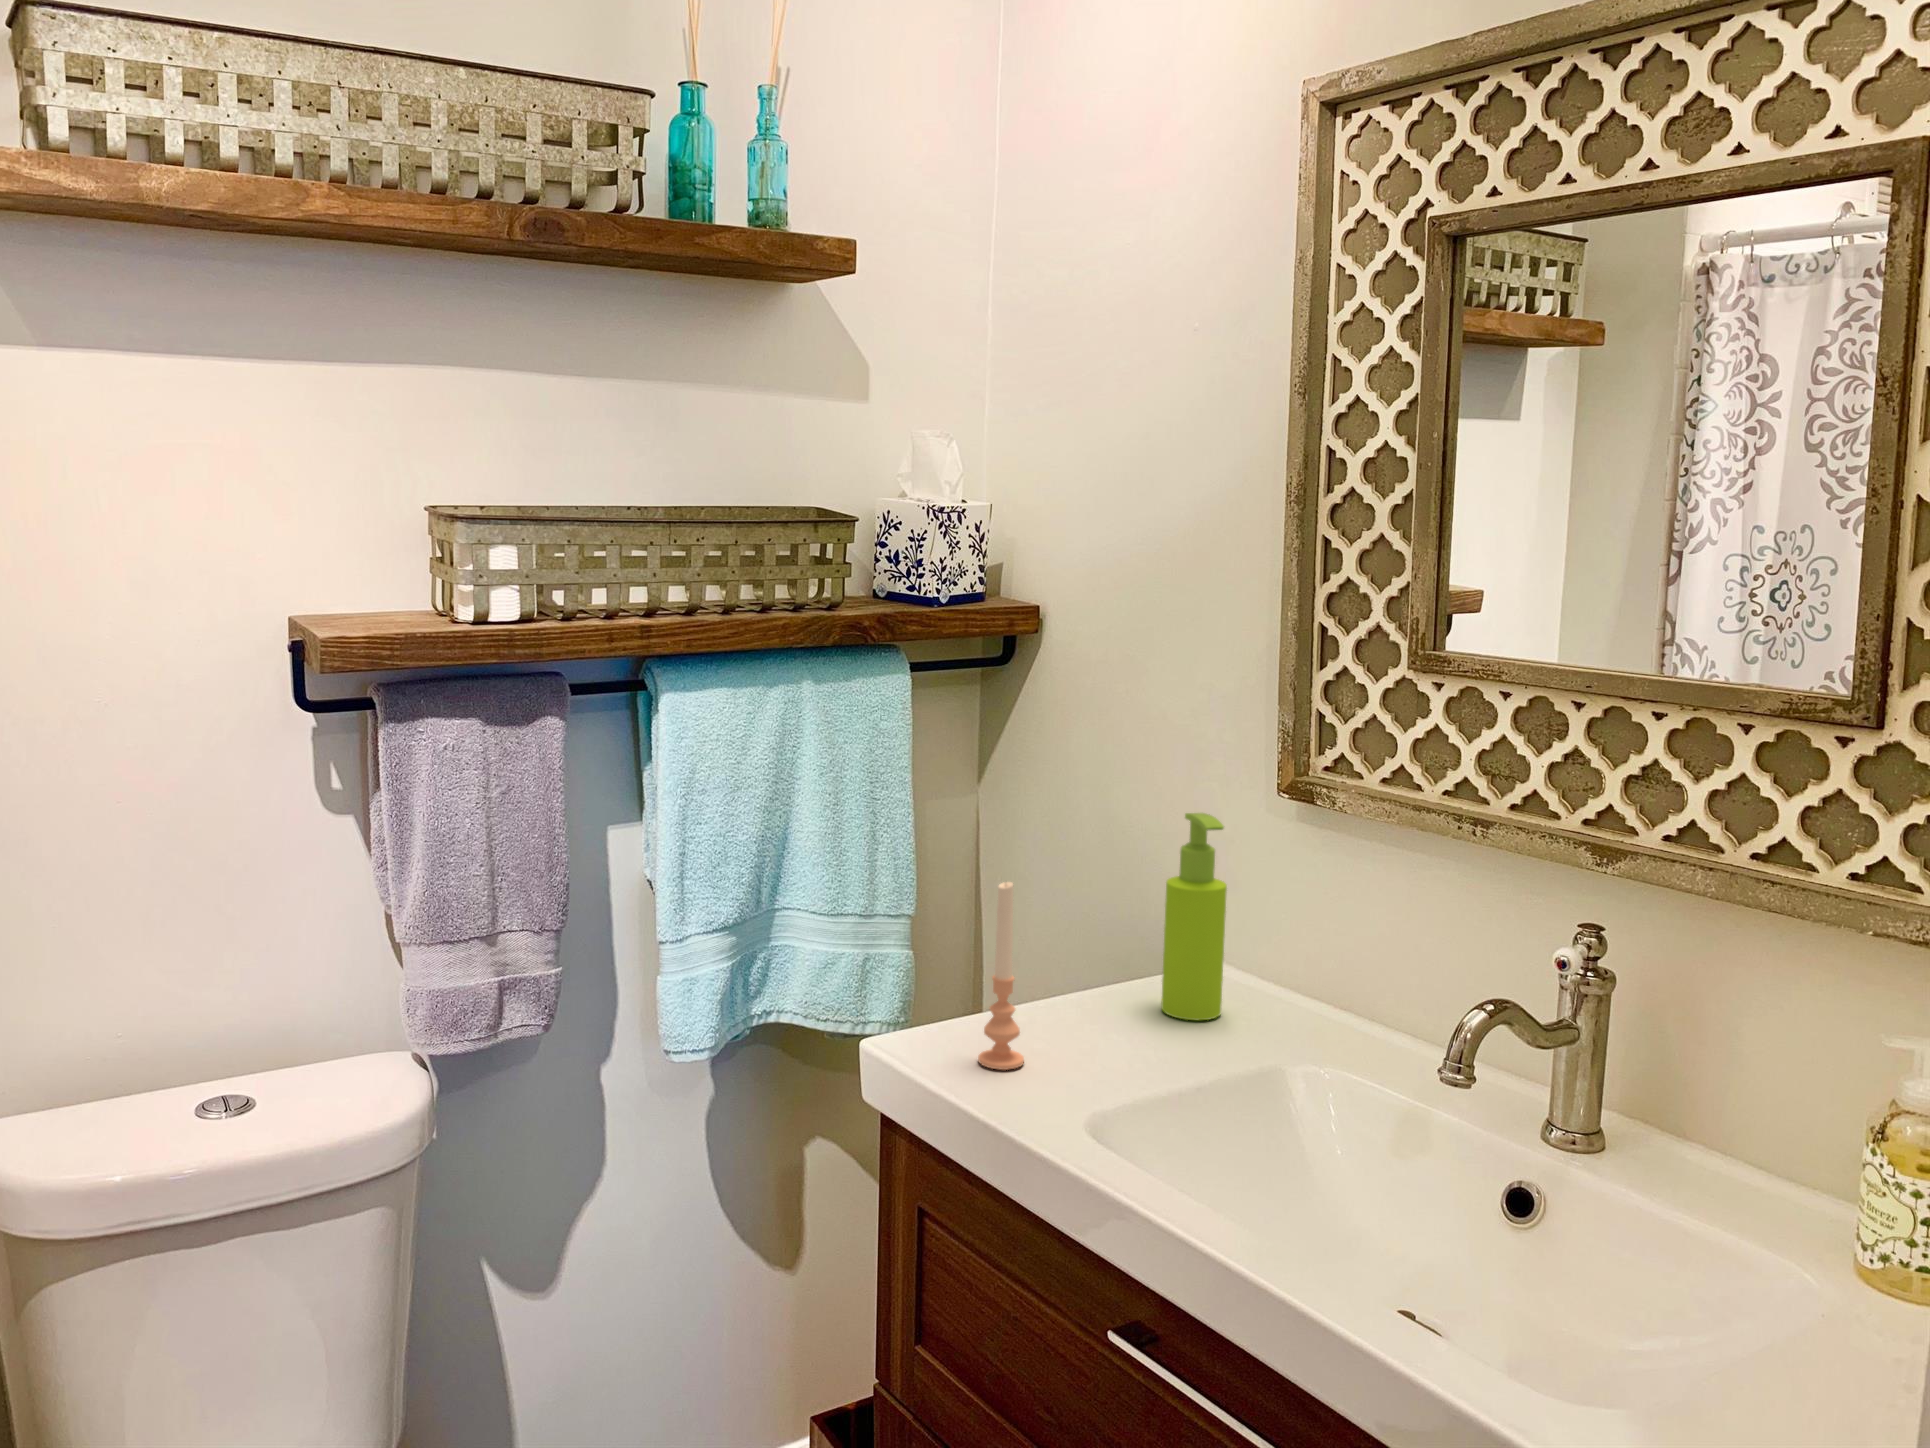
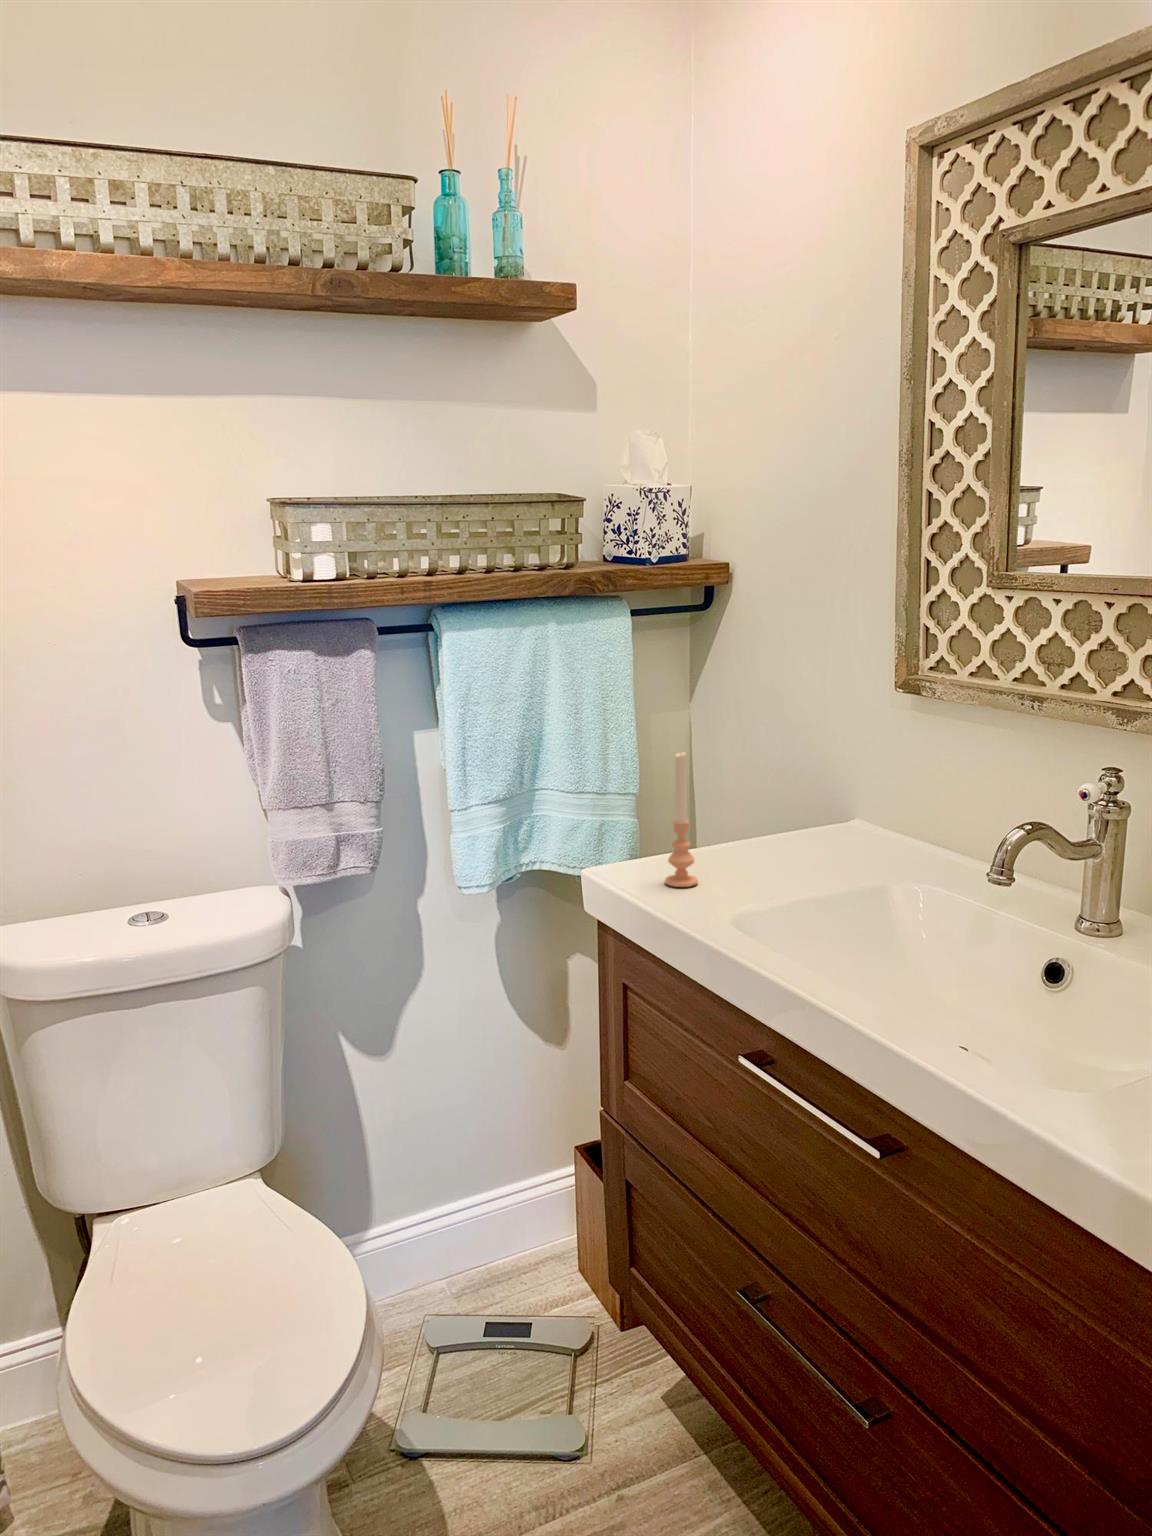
soap dispenser: present [1161,813,1227,1020] -> none [809,704,855,857]

